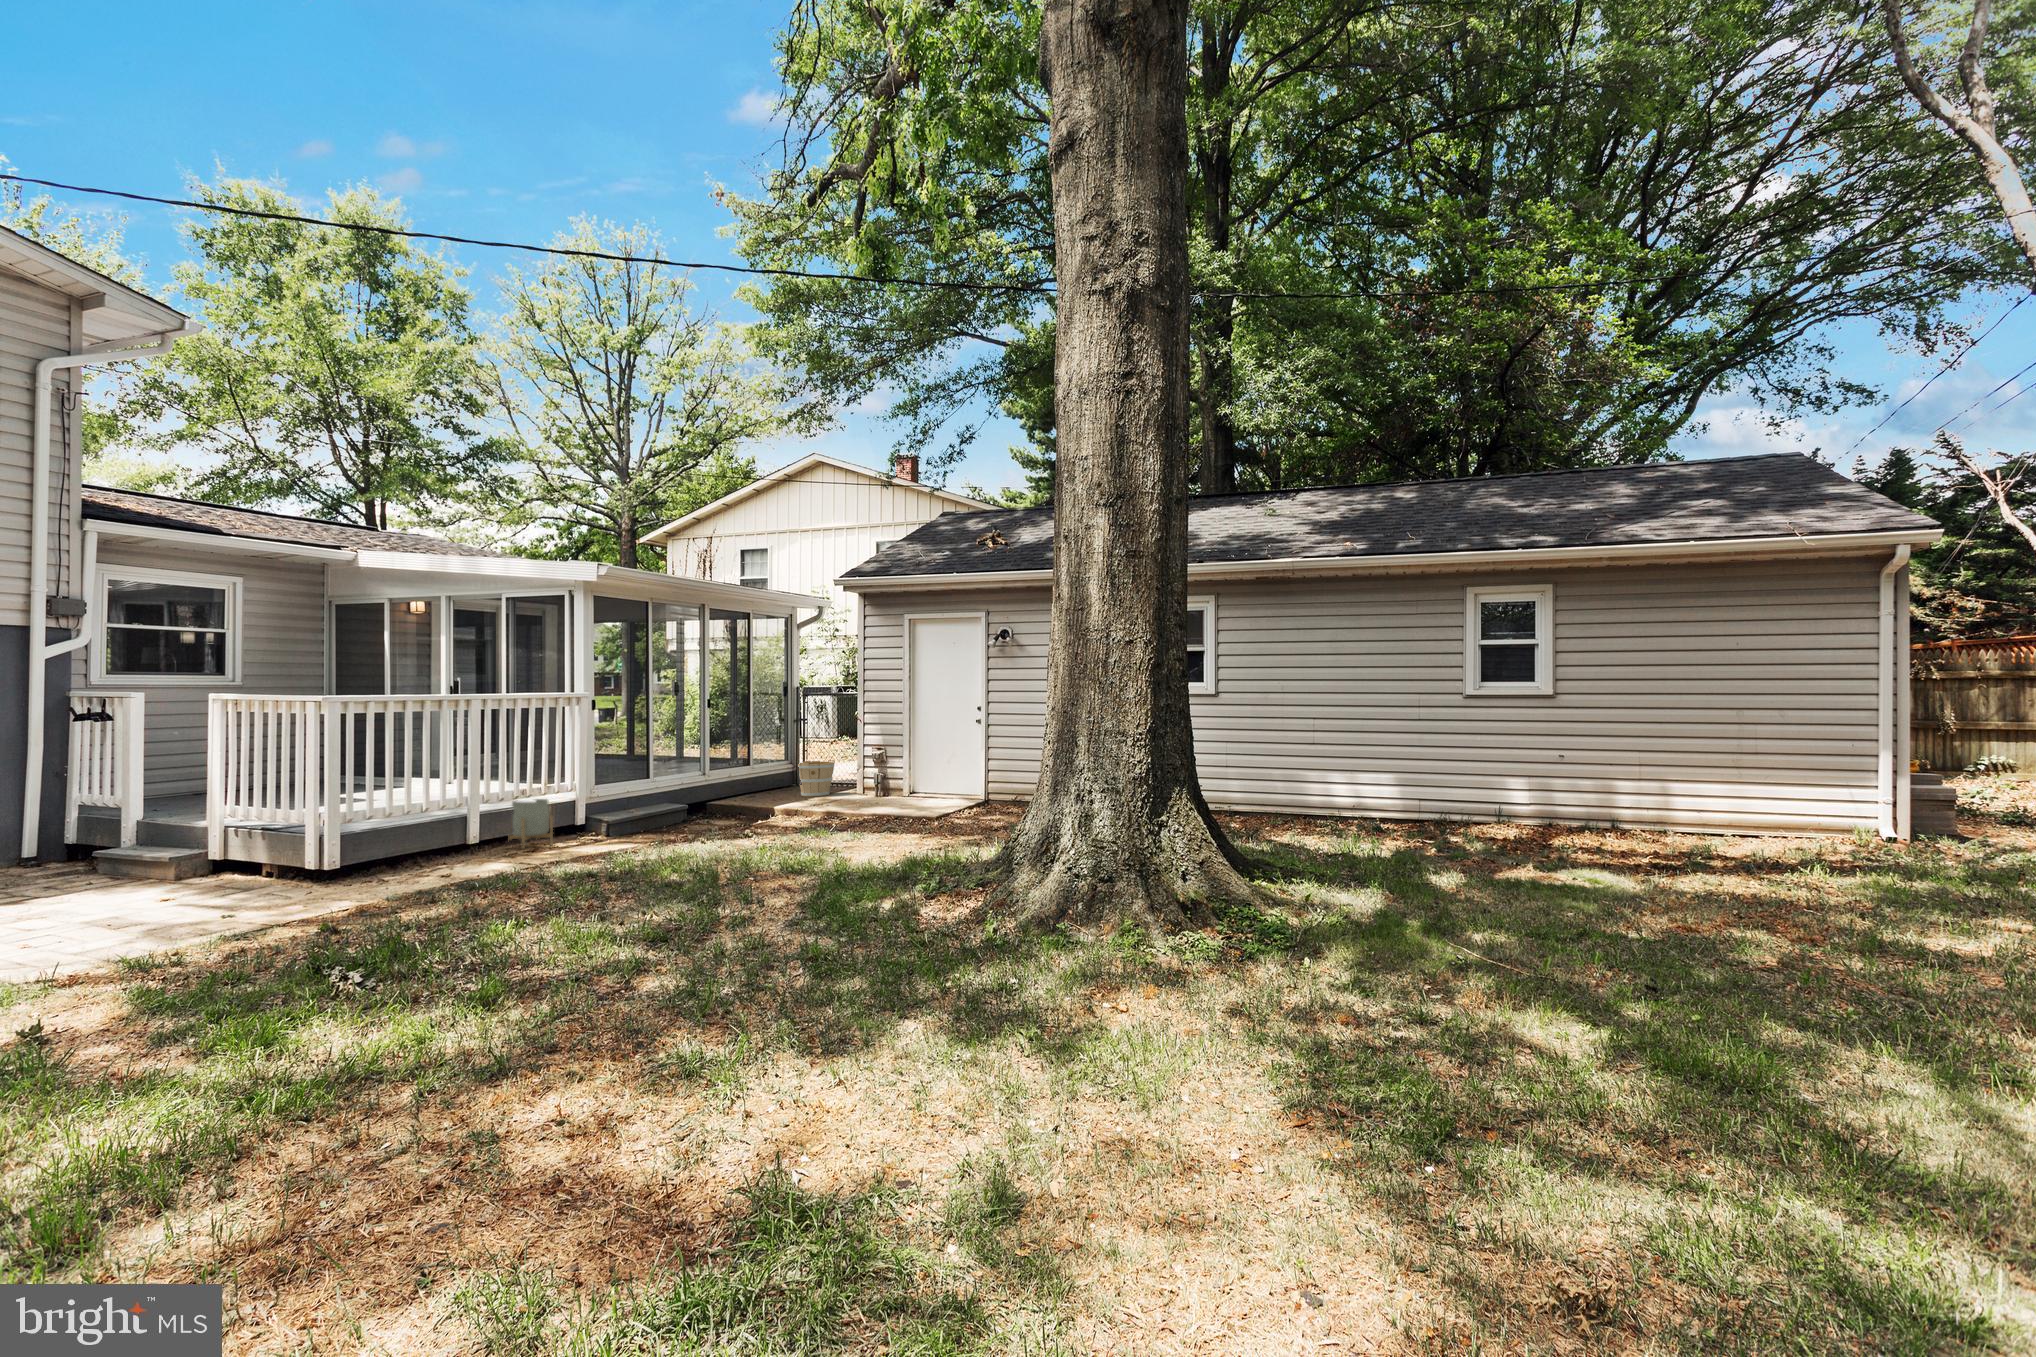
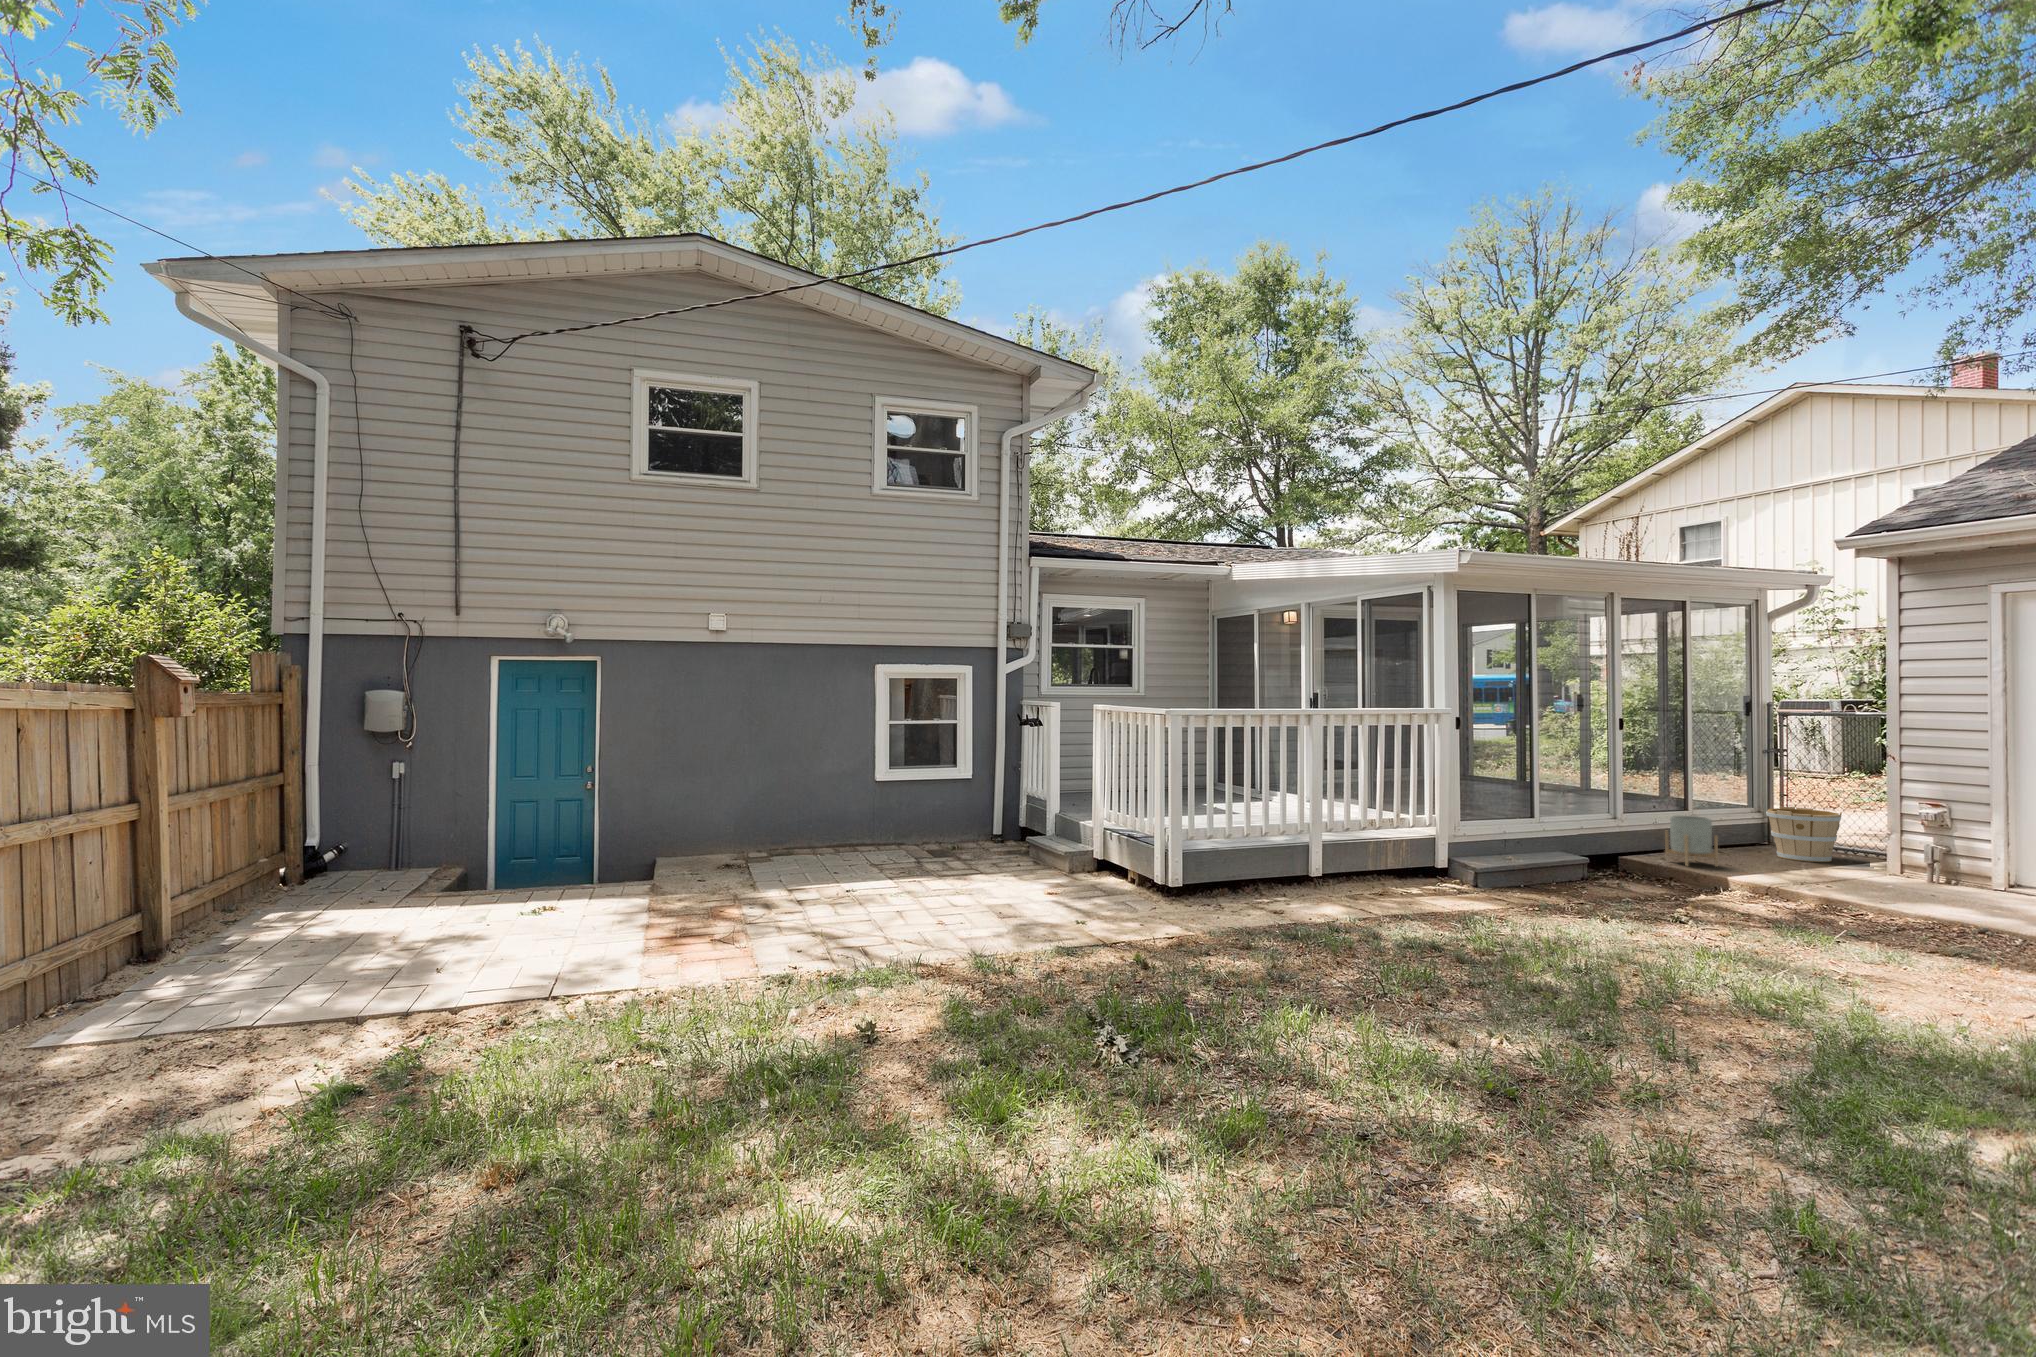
planter: present [508,799,553,849] -> present [1665,816,1718,866]

